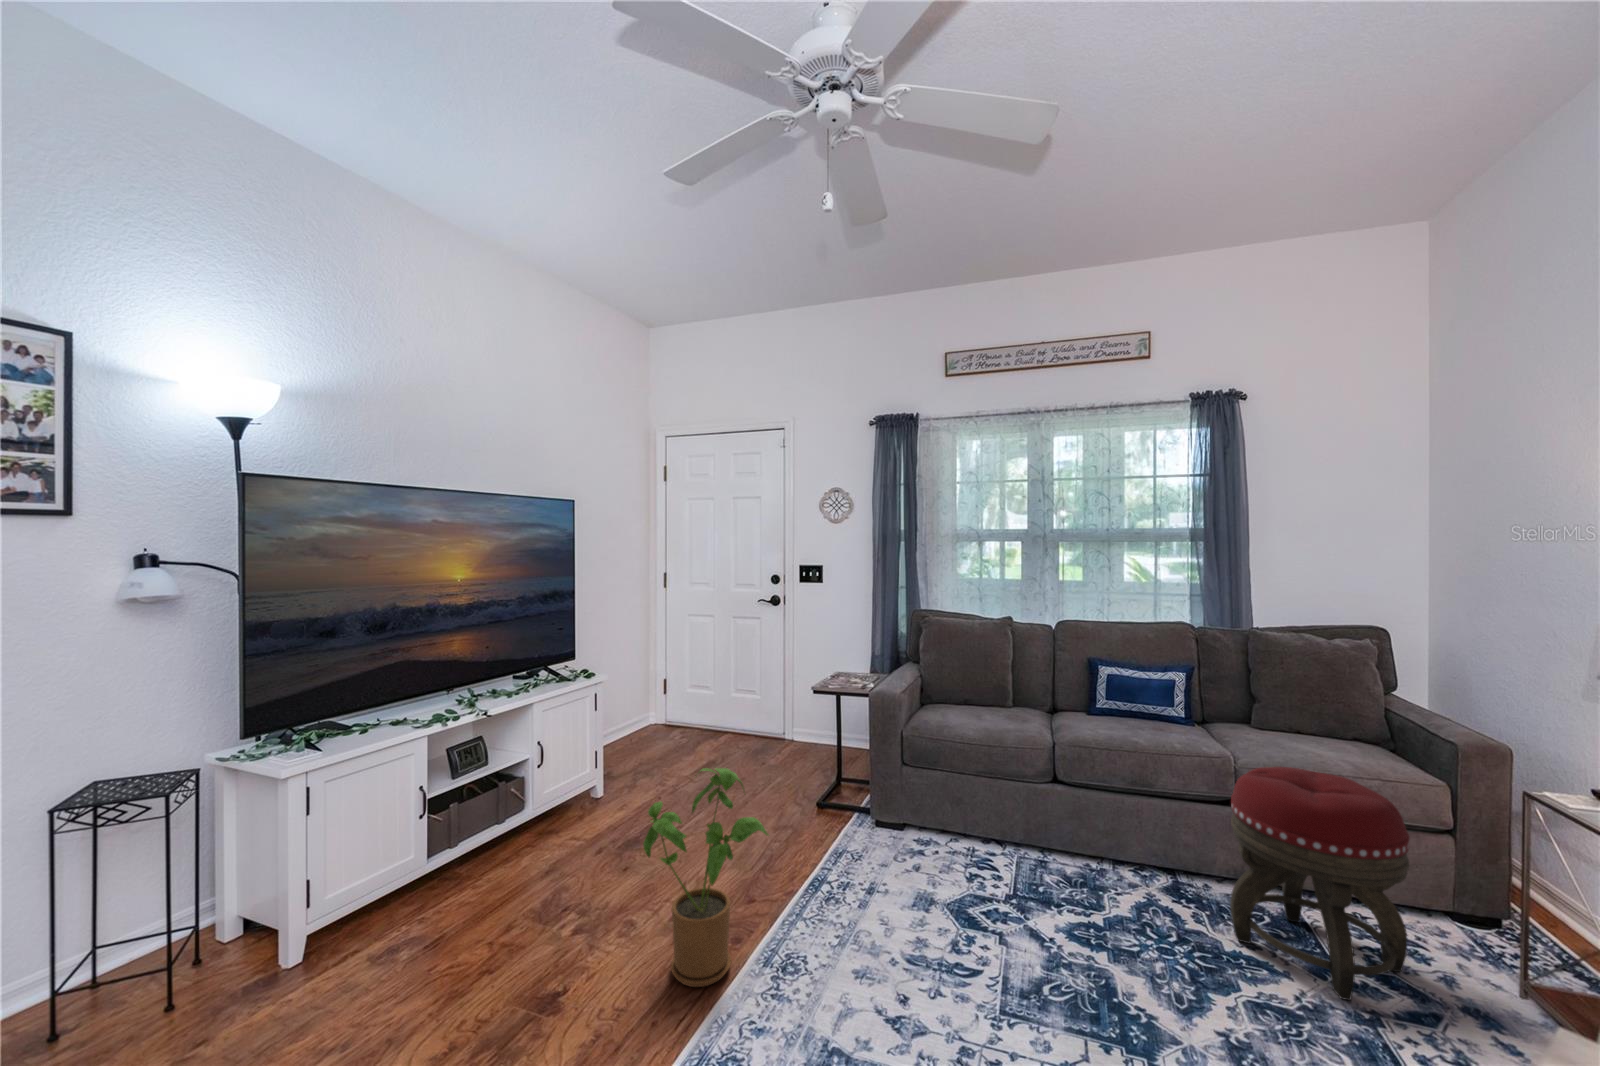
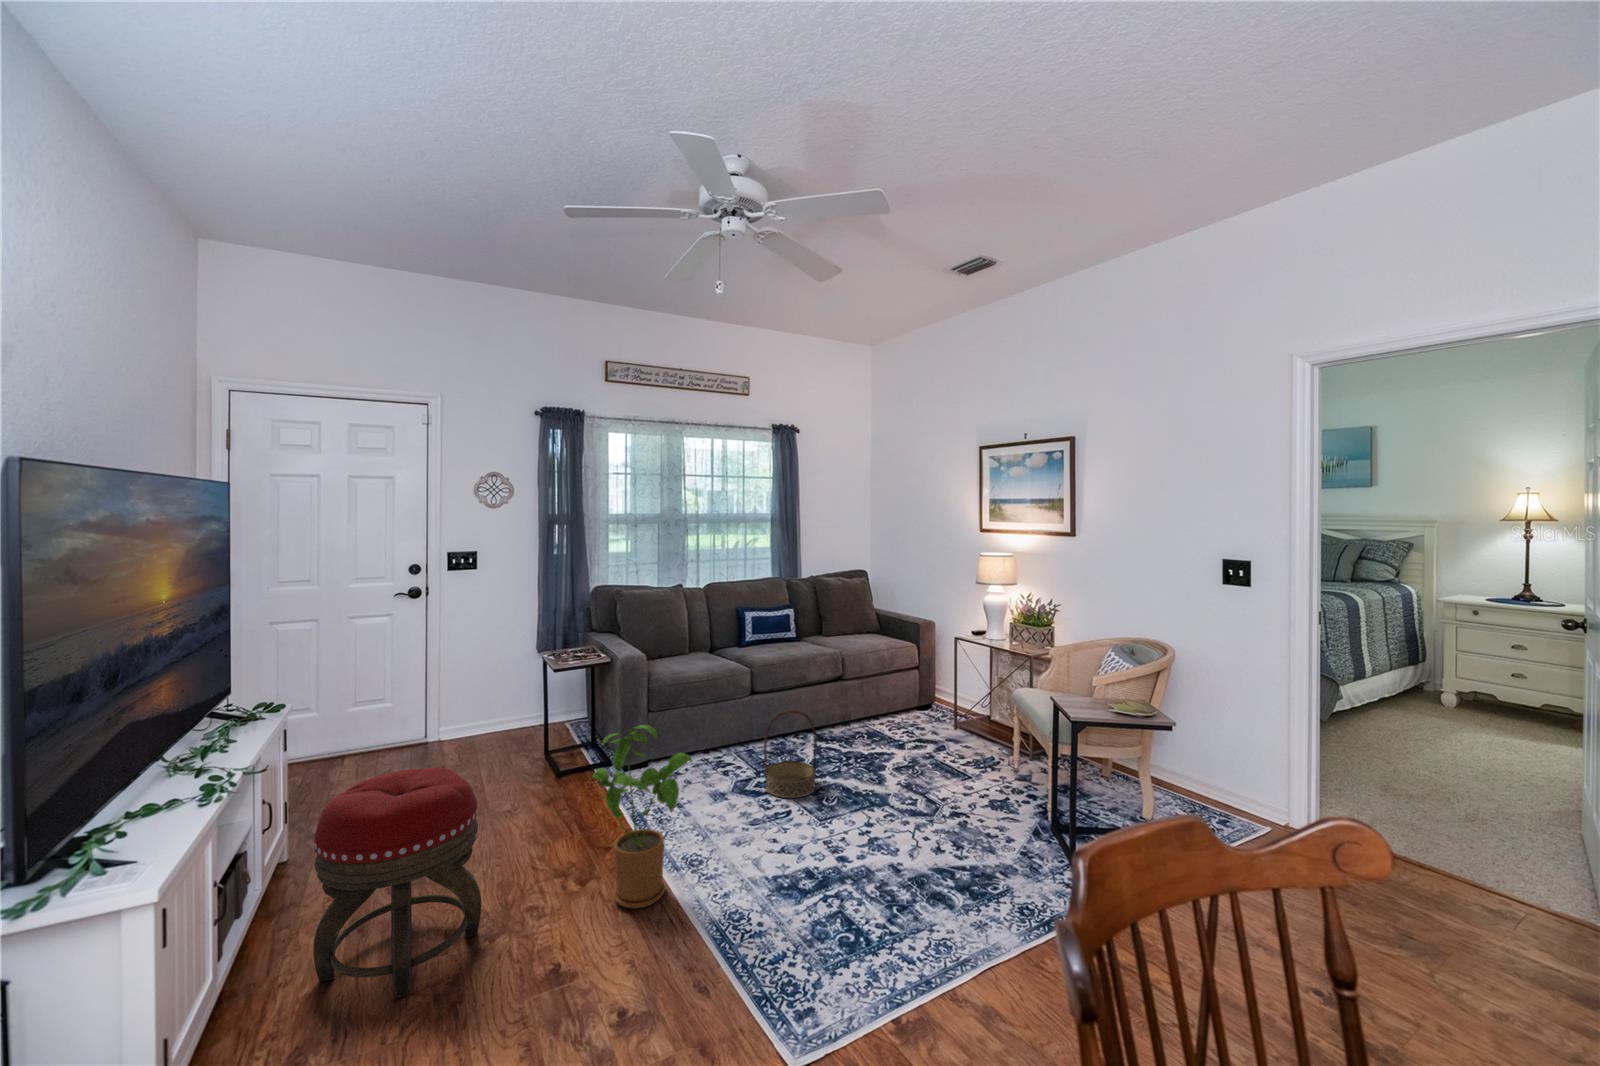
footstool: present [1230,767,1410,1000] -> present [313,768,481,998]
basket: none [985,817,1069,965] -> present [764,710,817,798]

